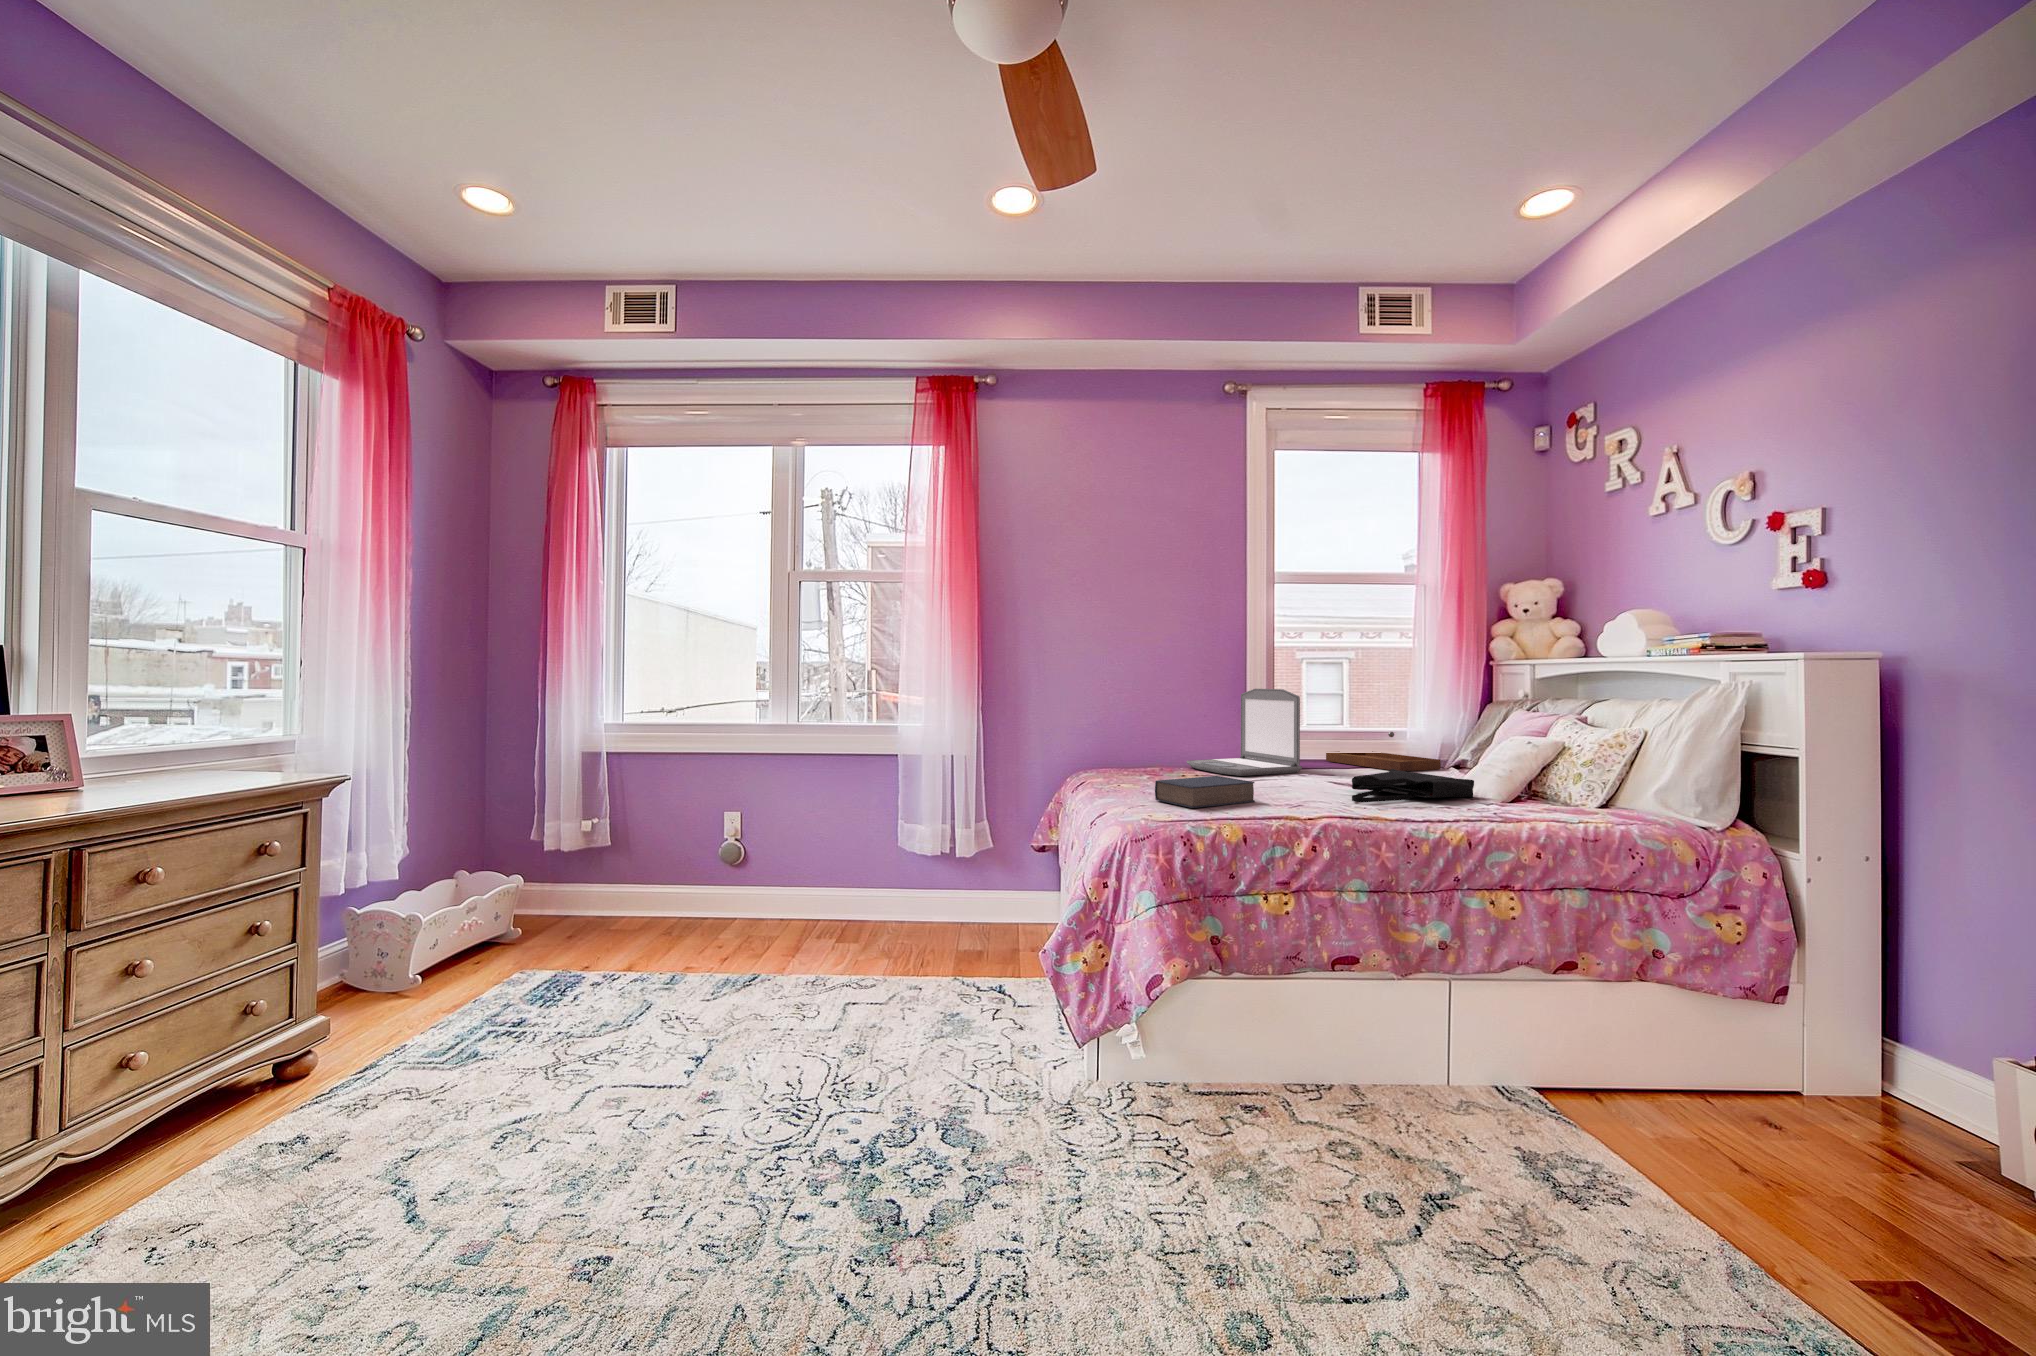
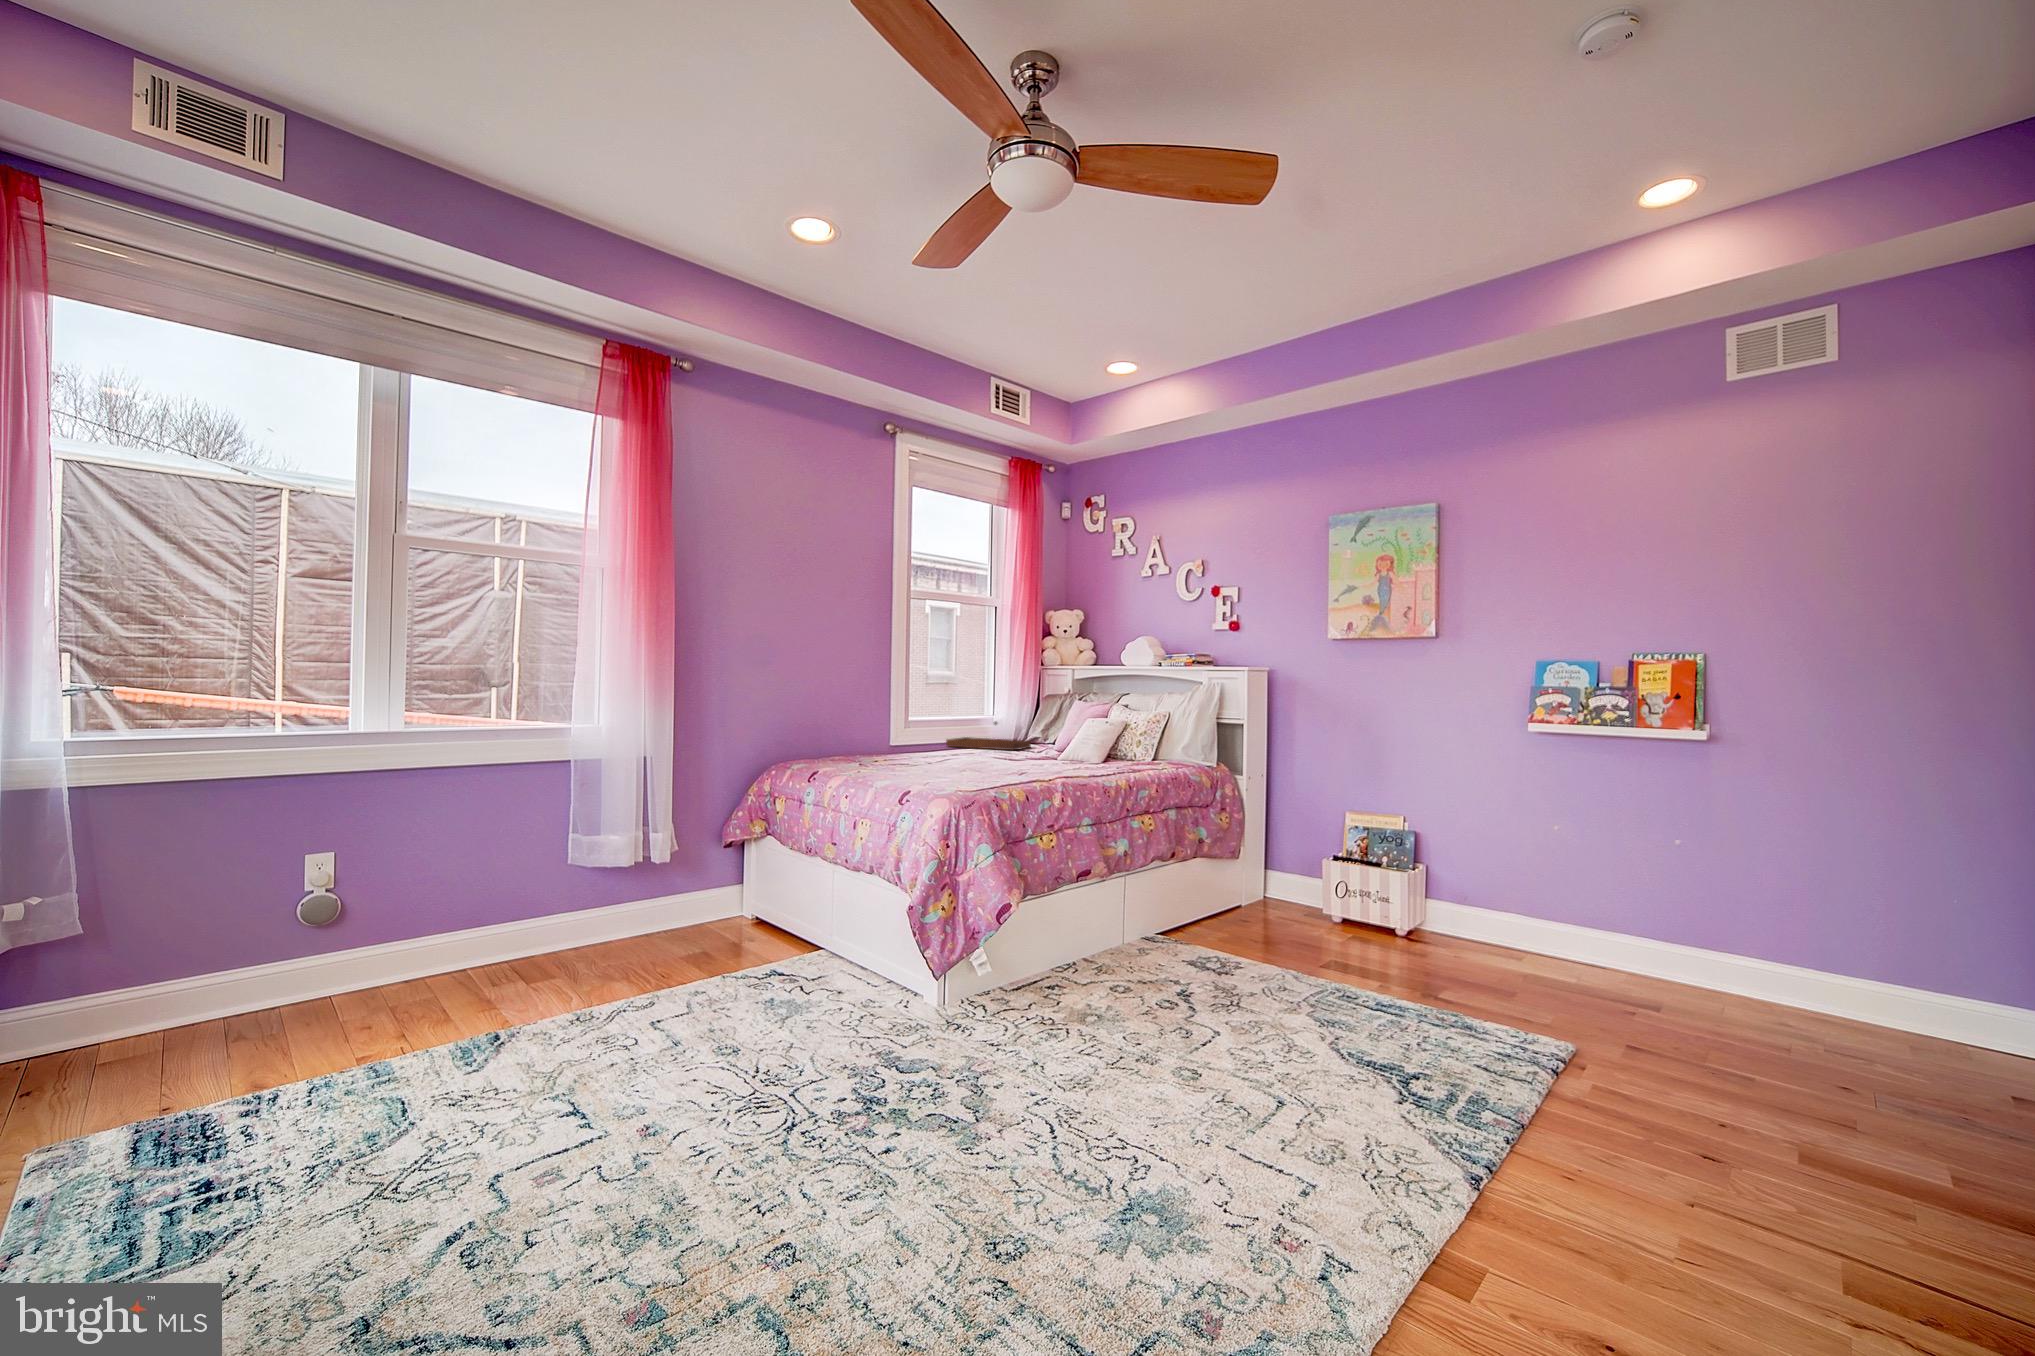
laptop: present [1187,689,1302,776] -> none [859,687,955,760]
tote bag: present [1352,769,1474,802] -> none [1025,747,1096,769]
book: present [1155,776,1255,808] -> none [918,758,985,782]

